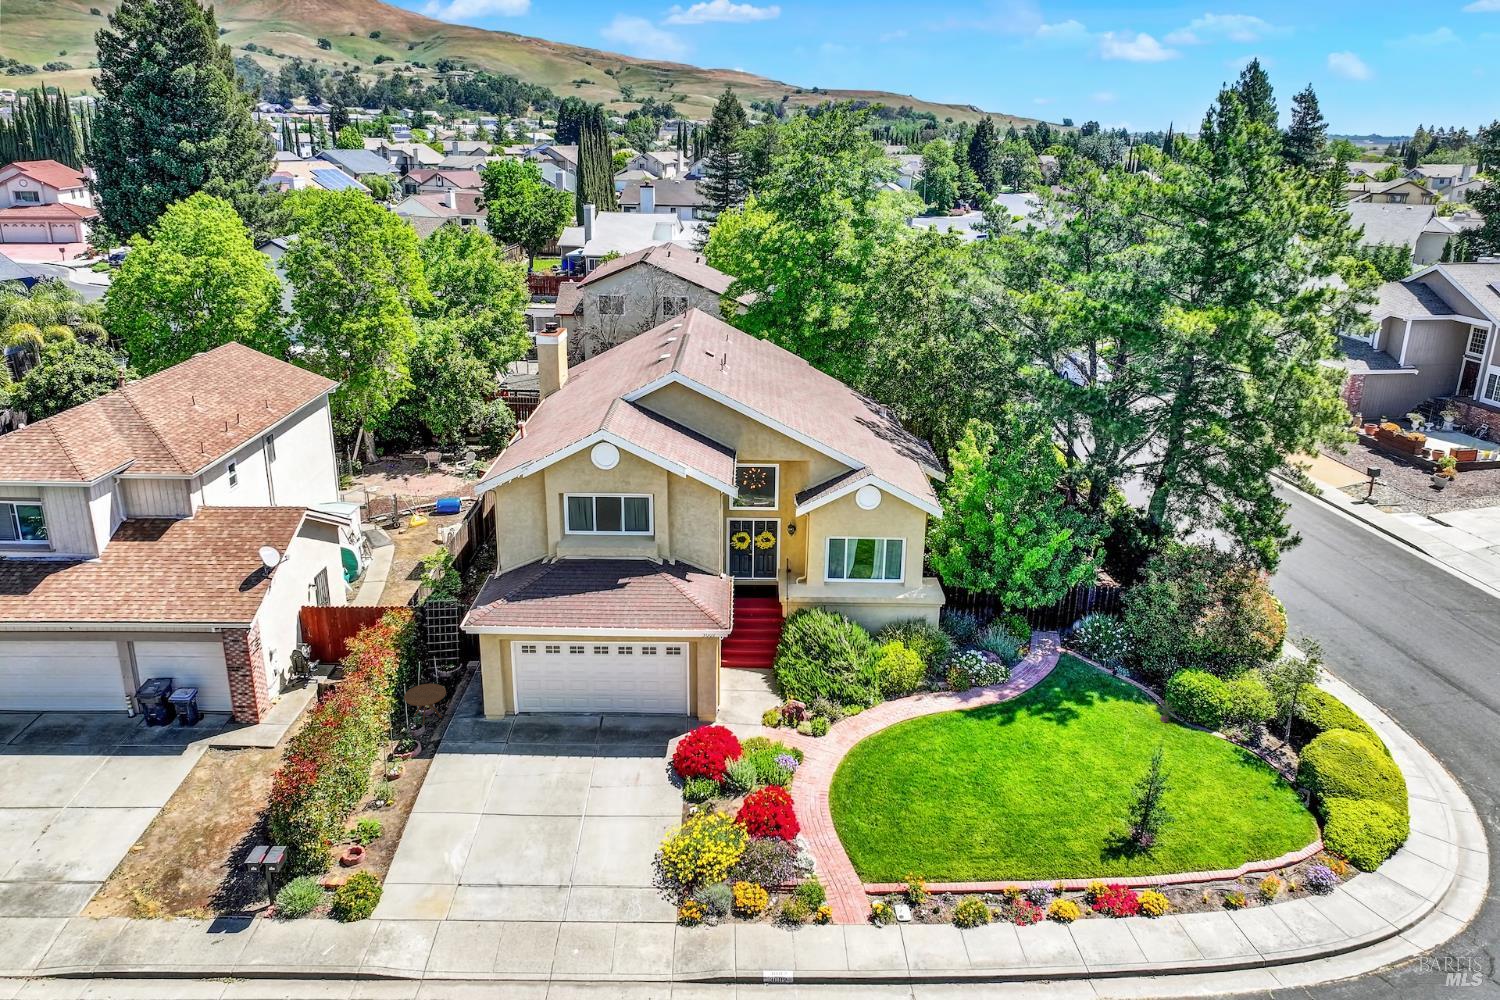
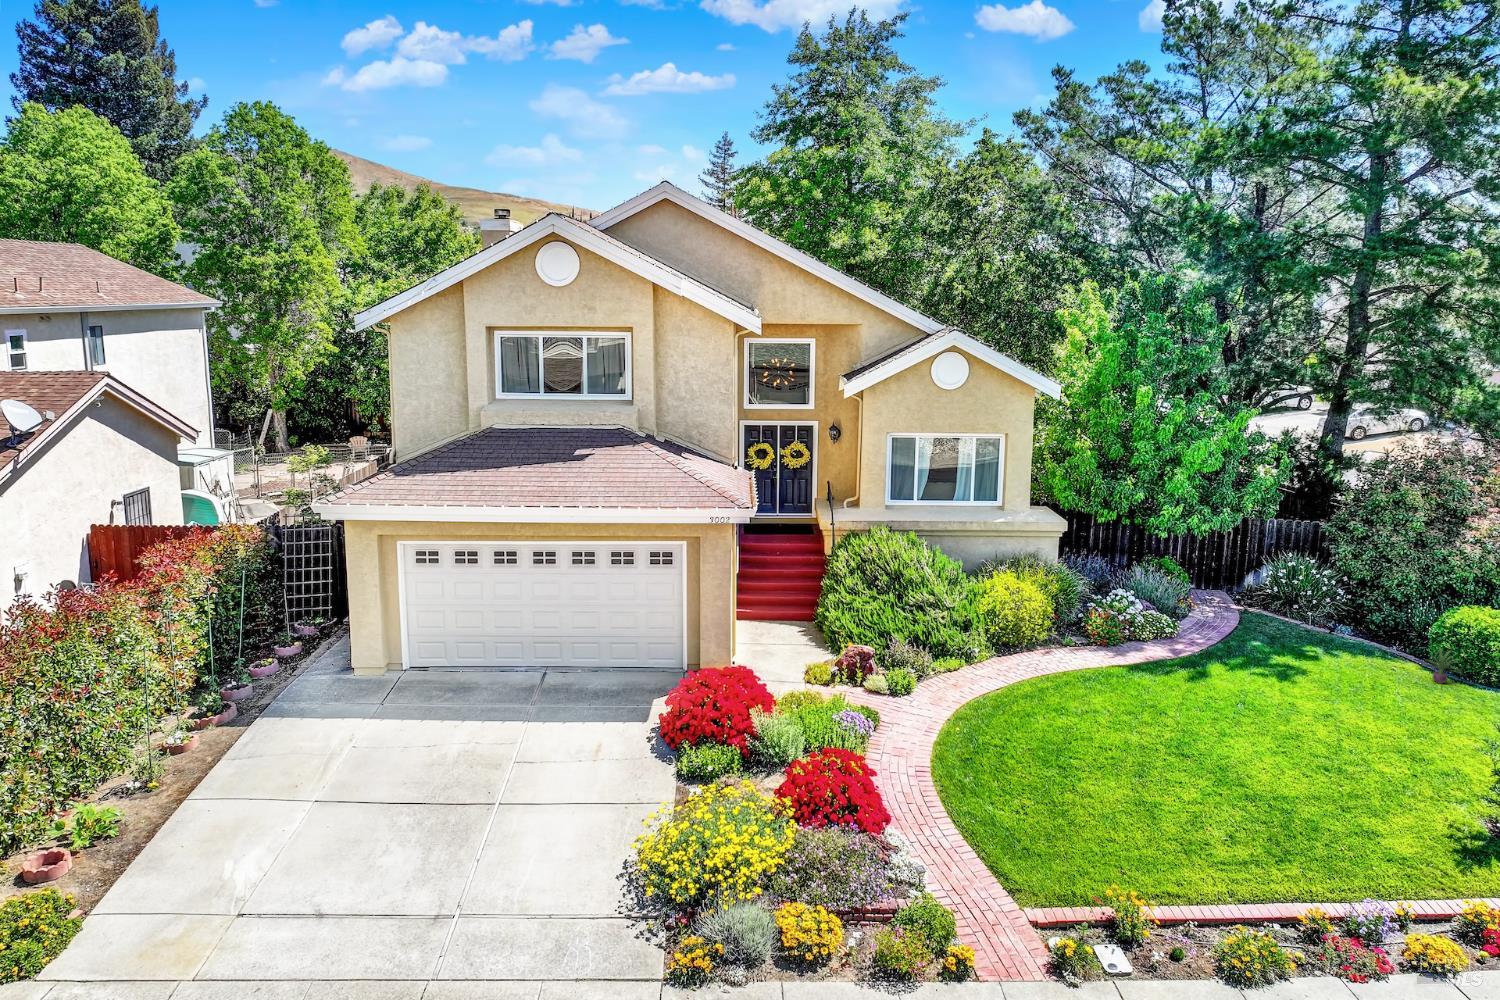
round table: present [404,684,446,725] -> none [226,628,297,689]

